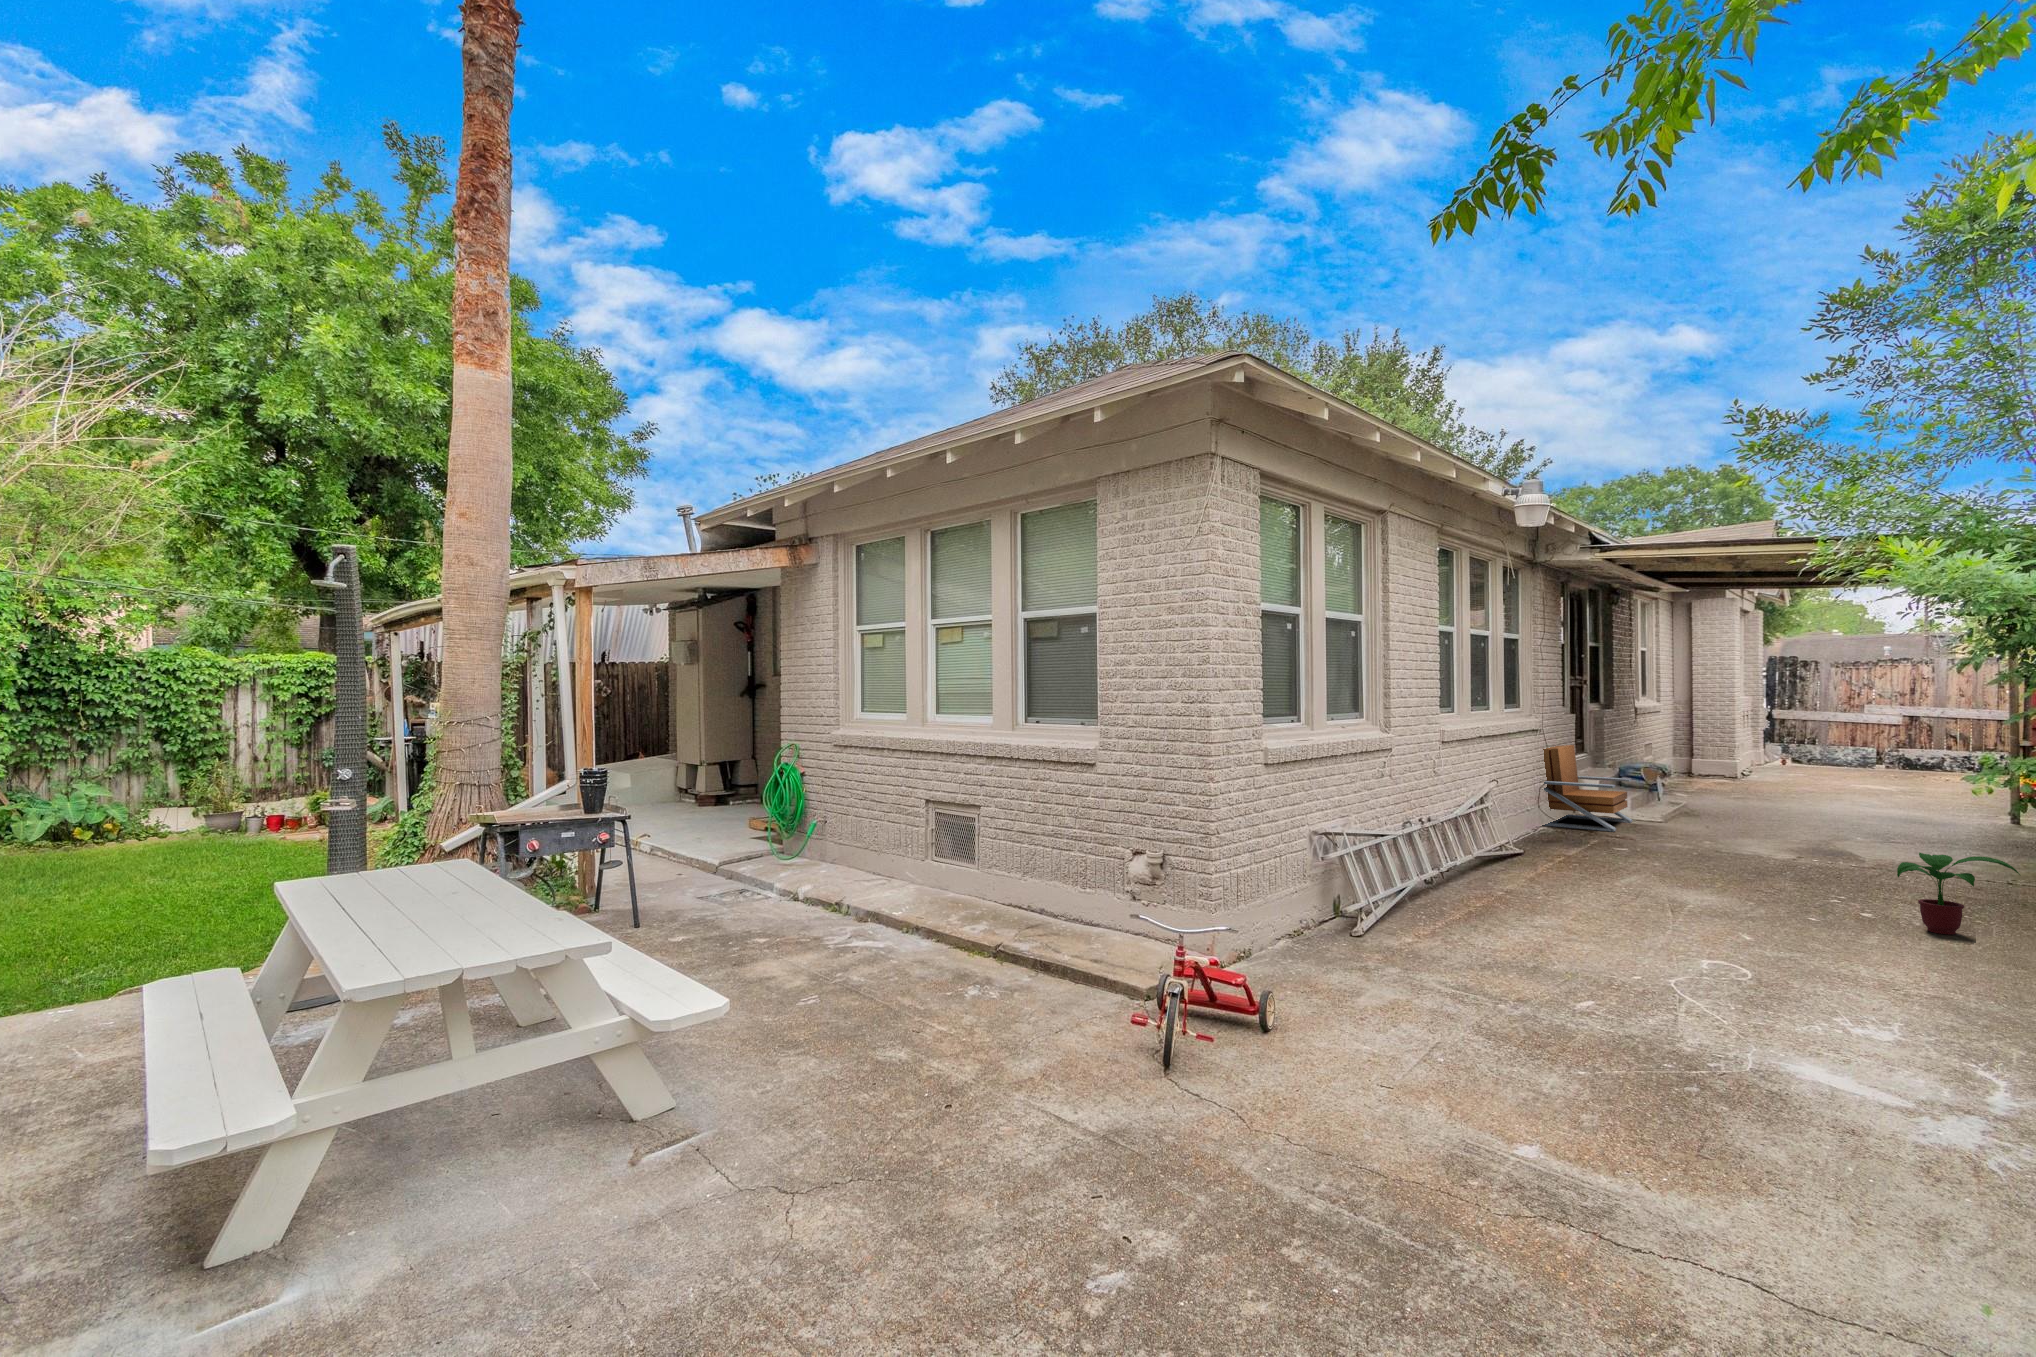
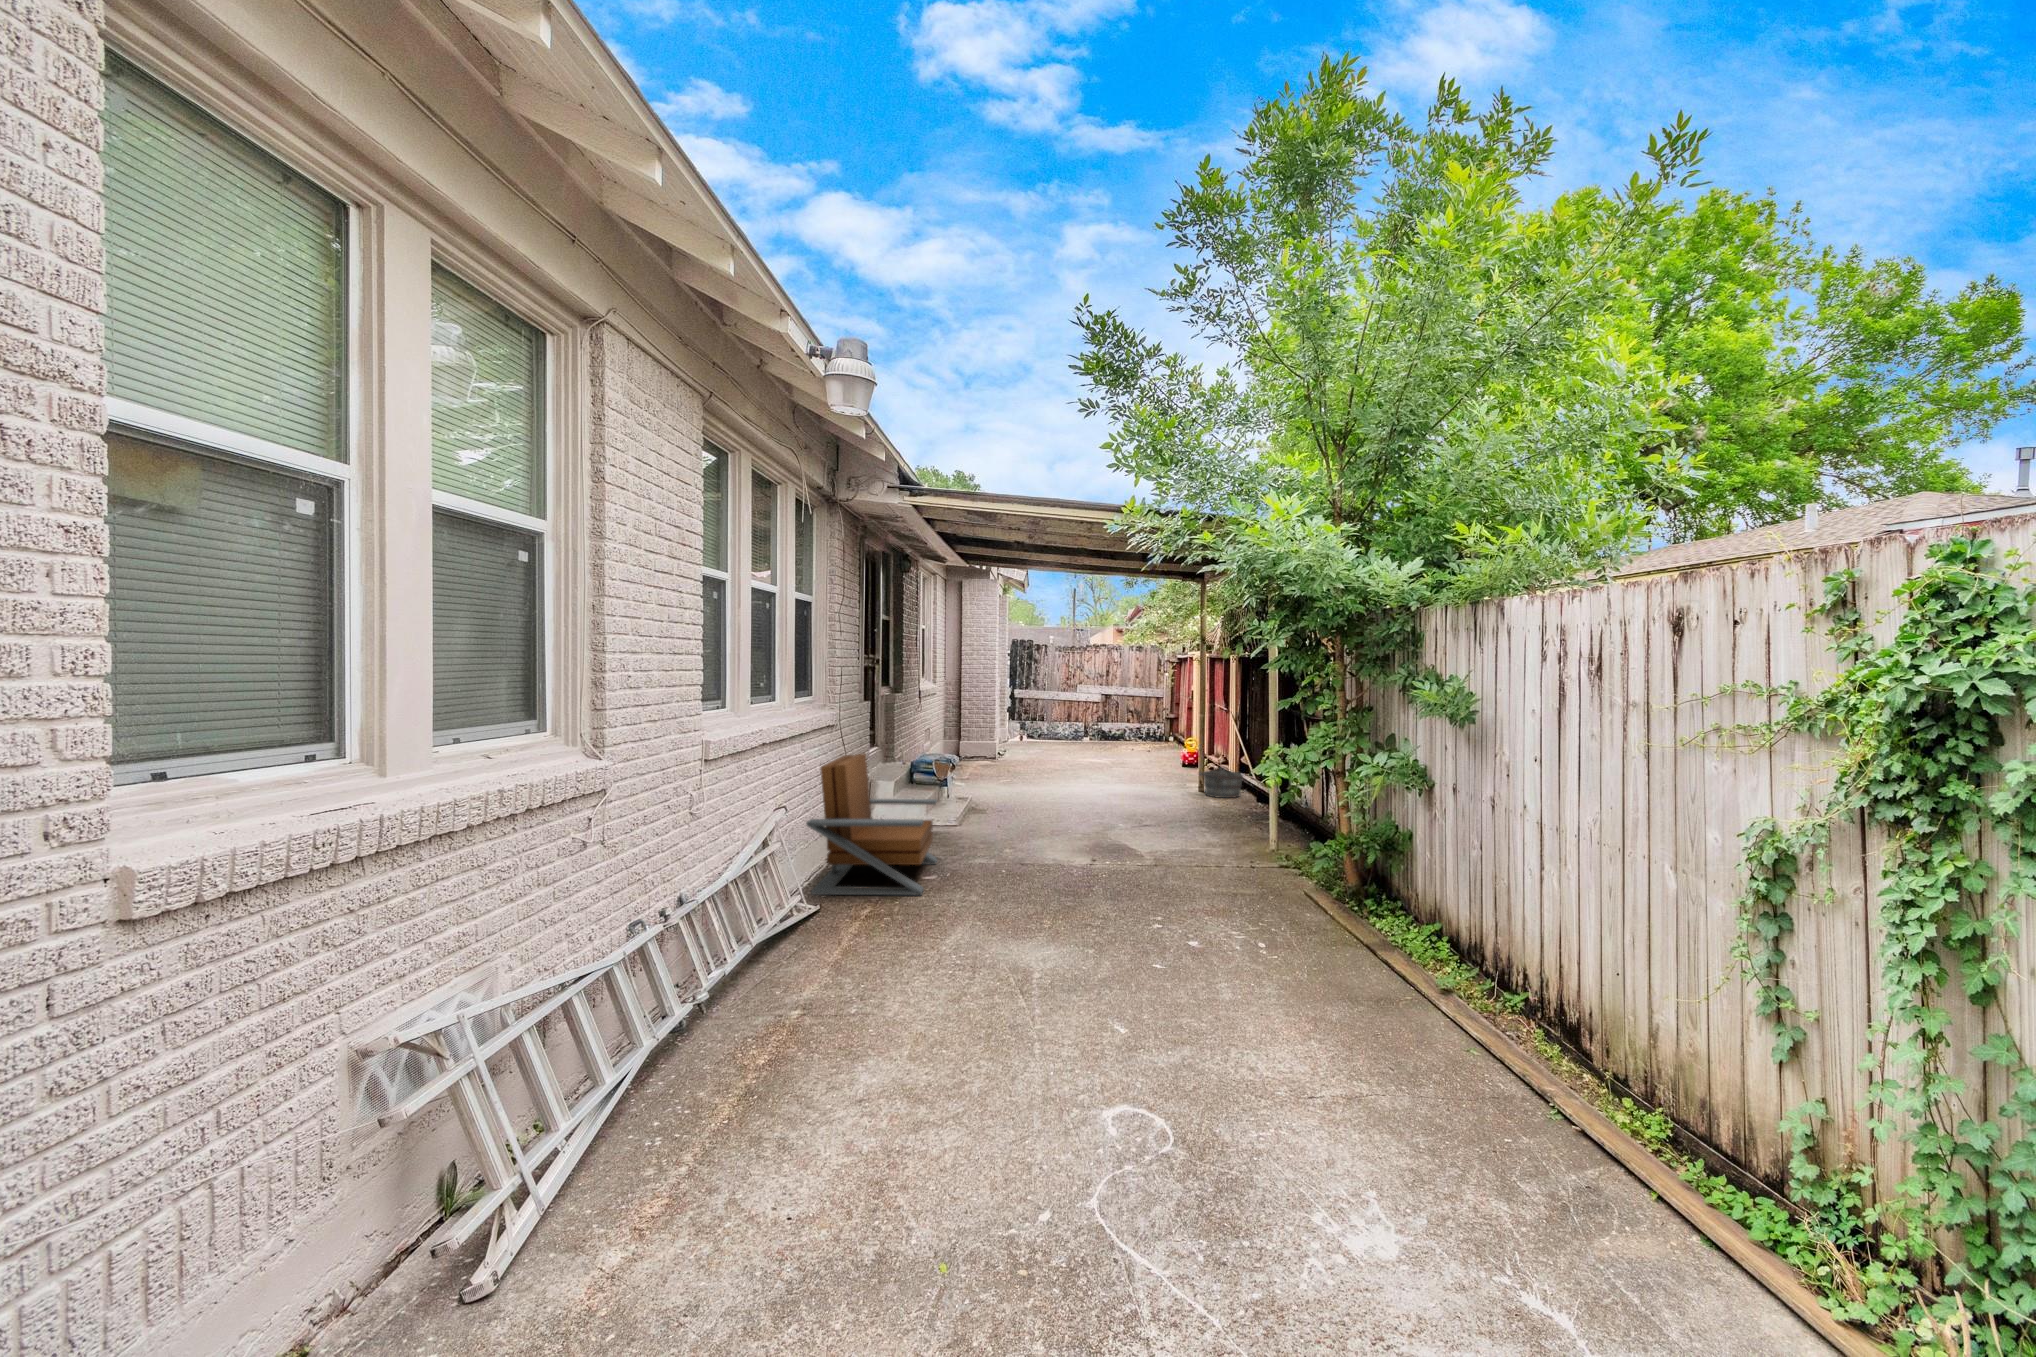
bucket: none [1965,787,2030,817] -> present [1199,768,1243,798]
potted plant: present [1897,853,2020,934] -> none [1539,1027,1775,1255]

